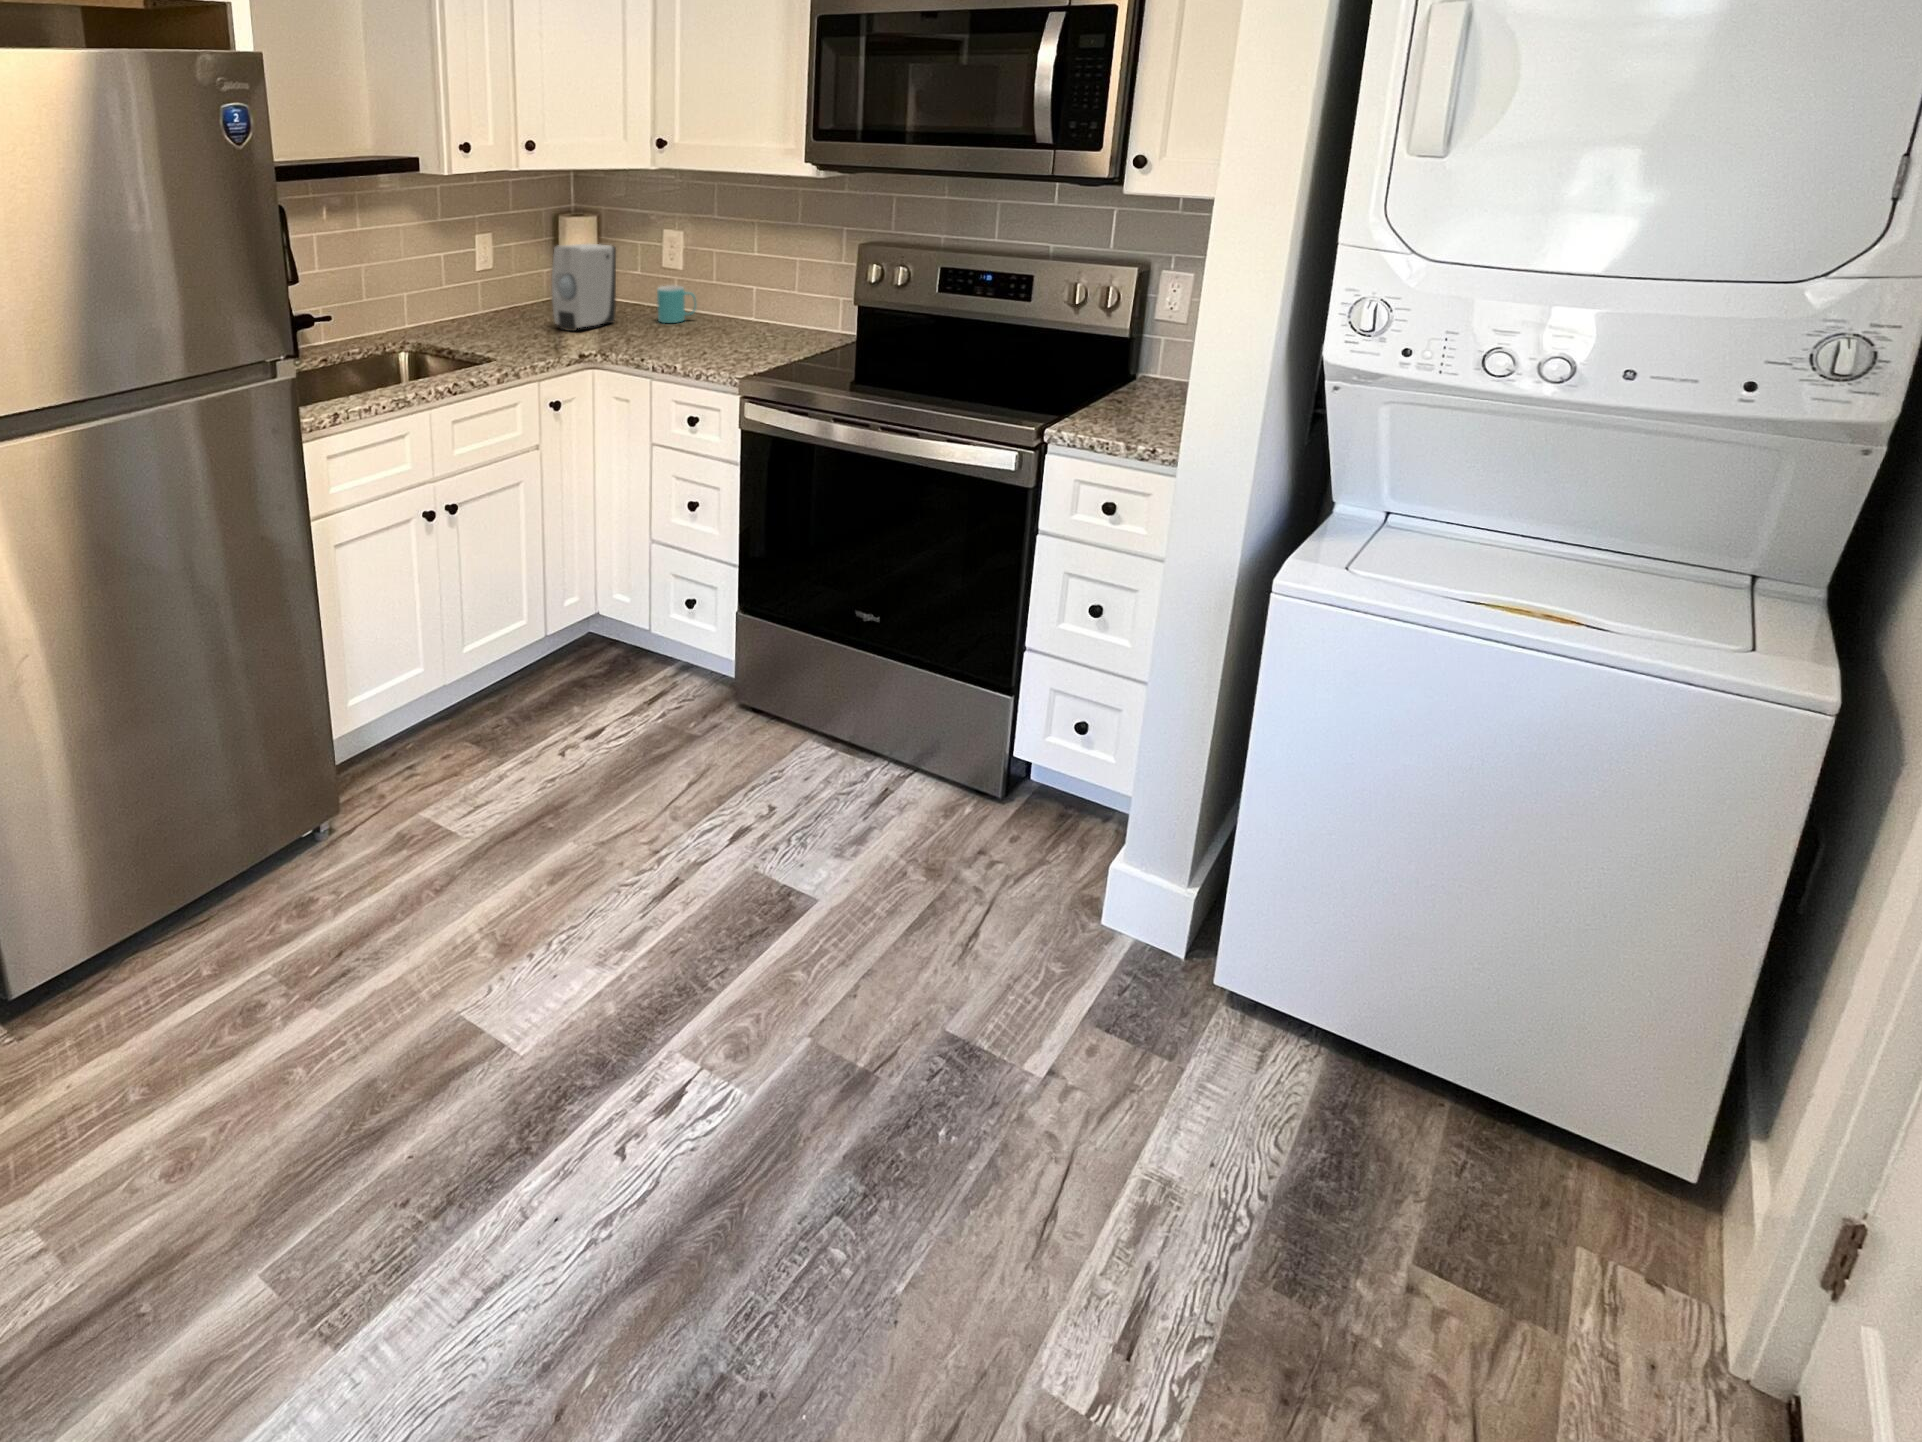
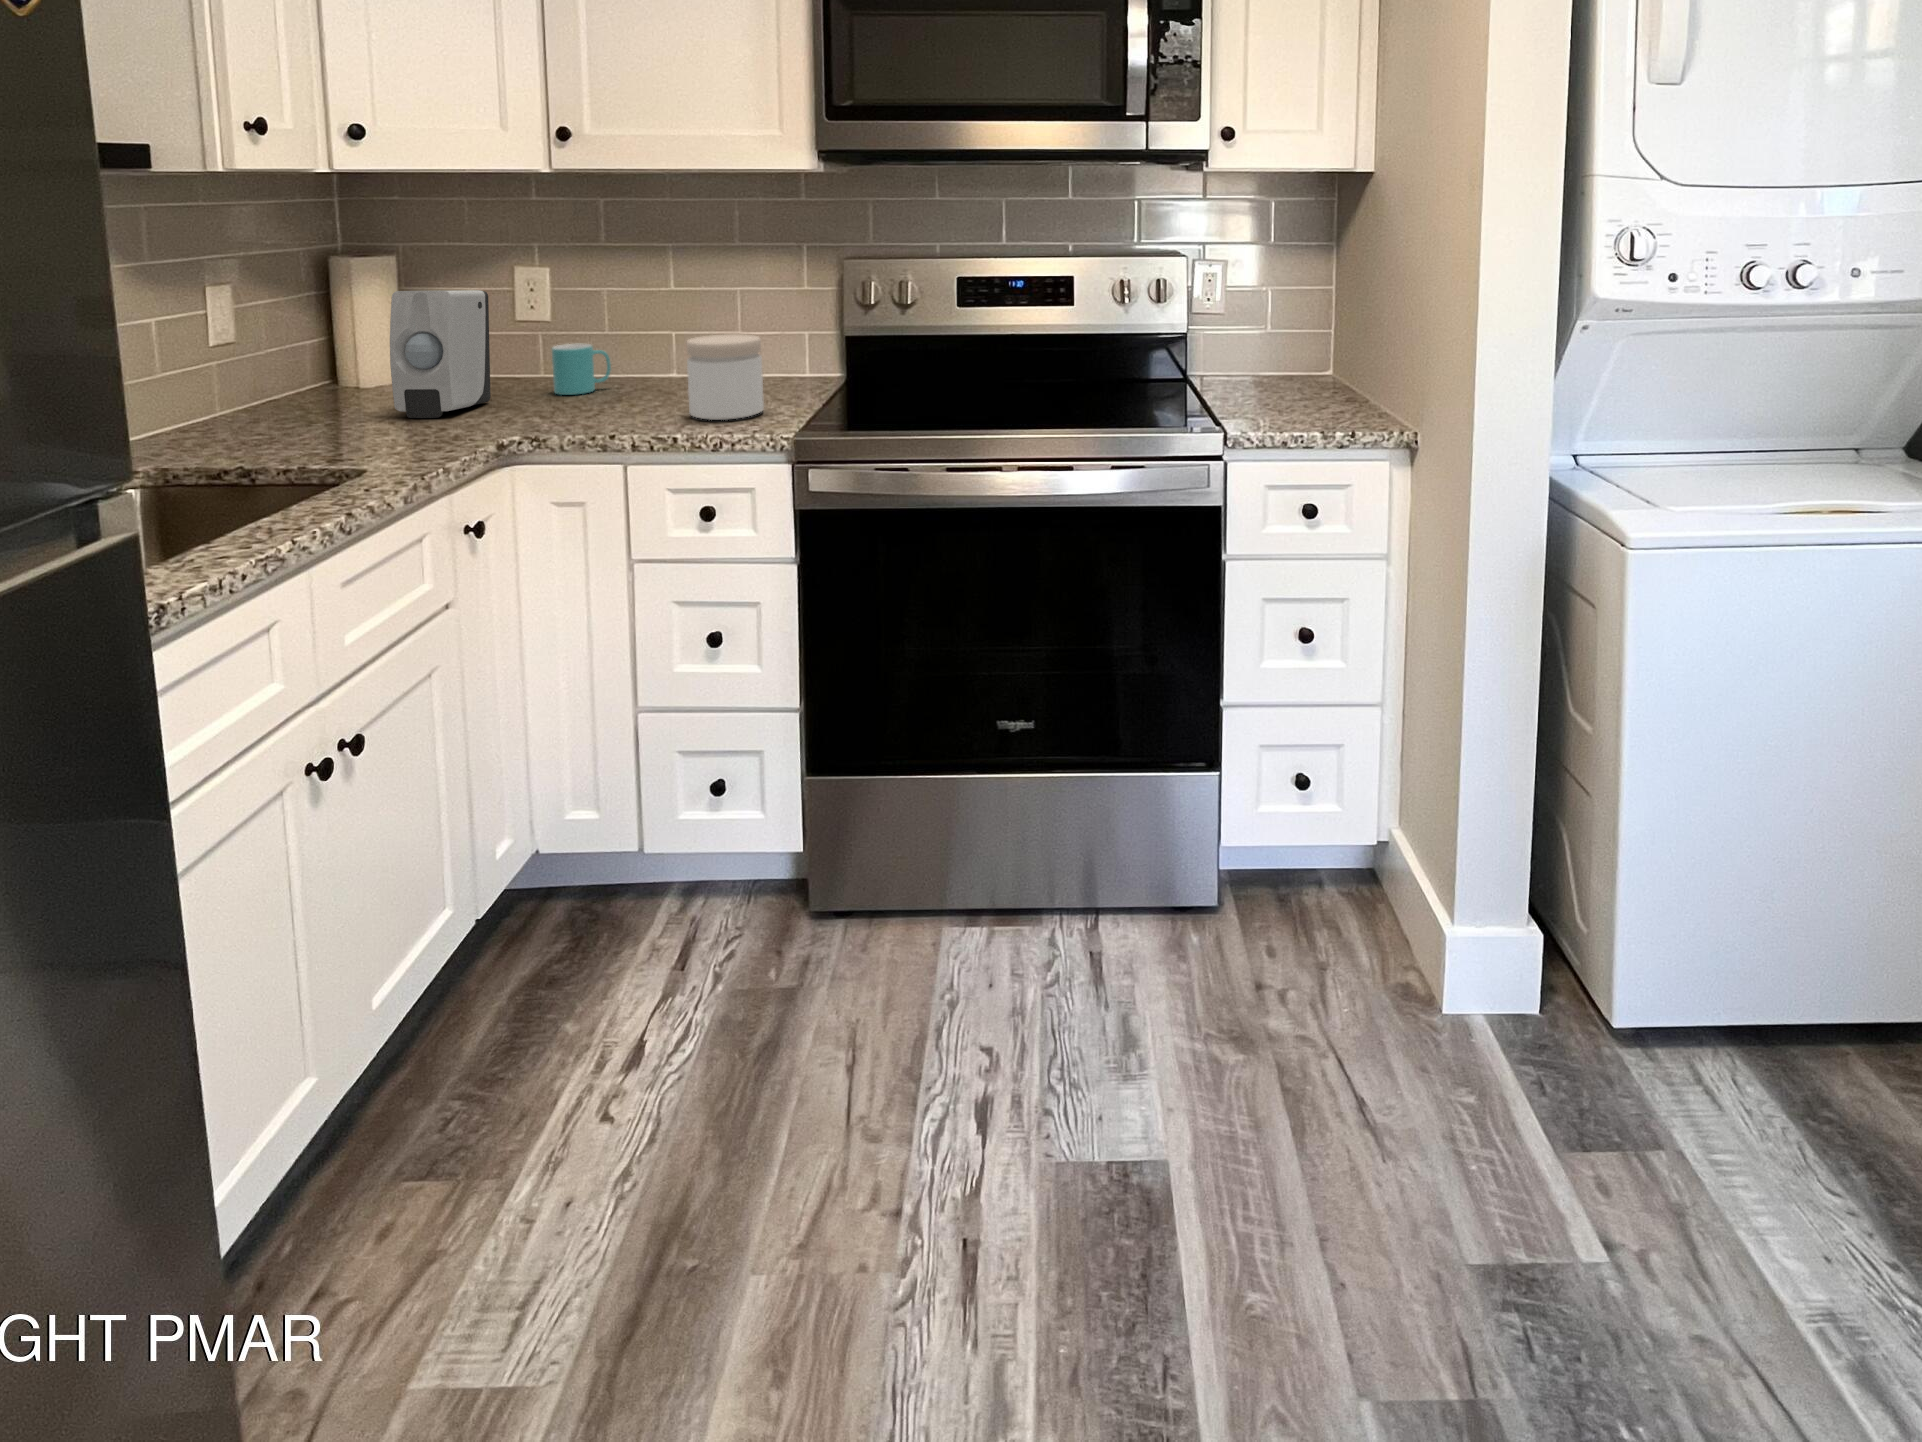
jar: none [700,294,754,358] -> present [687,334,764,420]

